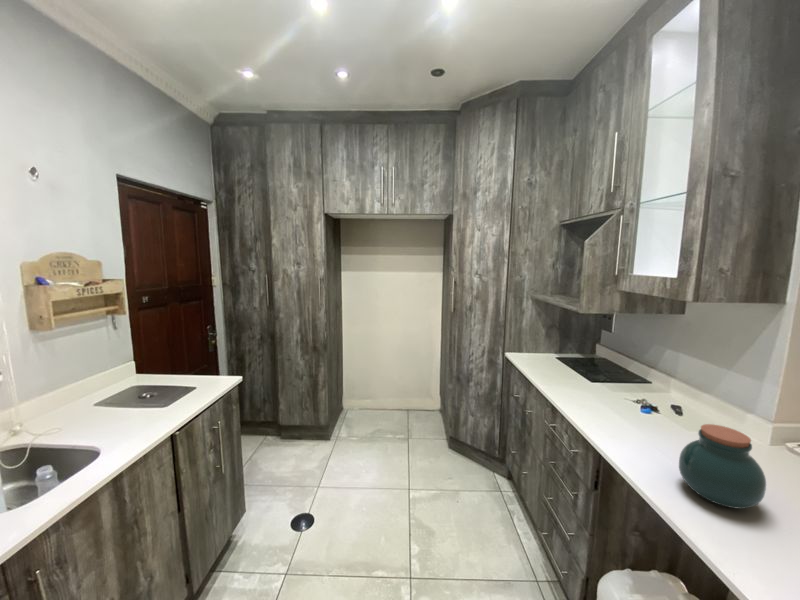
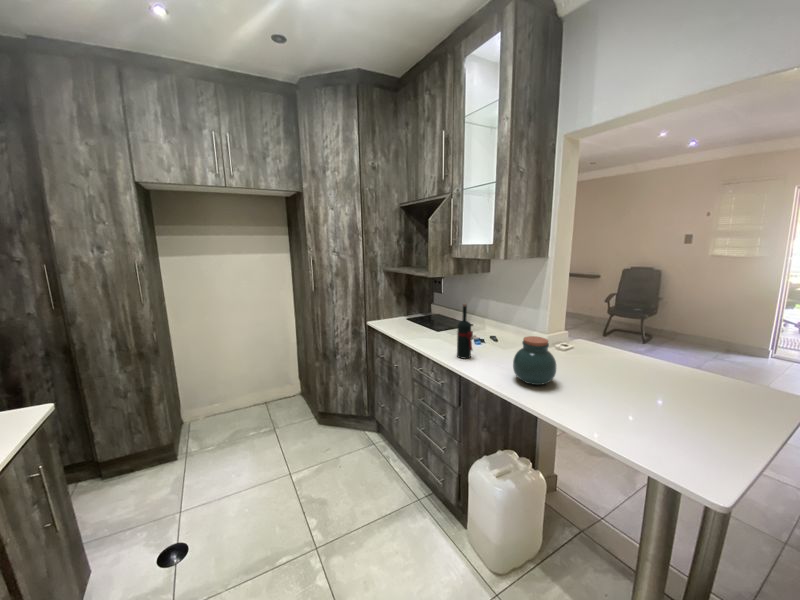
wine bottle: none [601,355,627,429] -> present [457,304,473,359]

